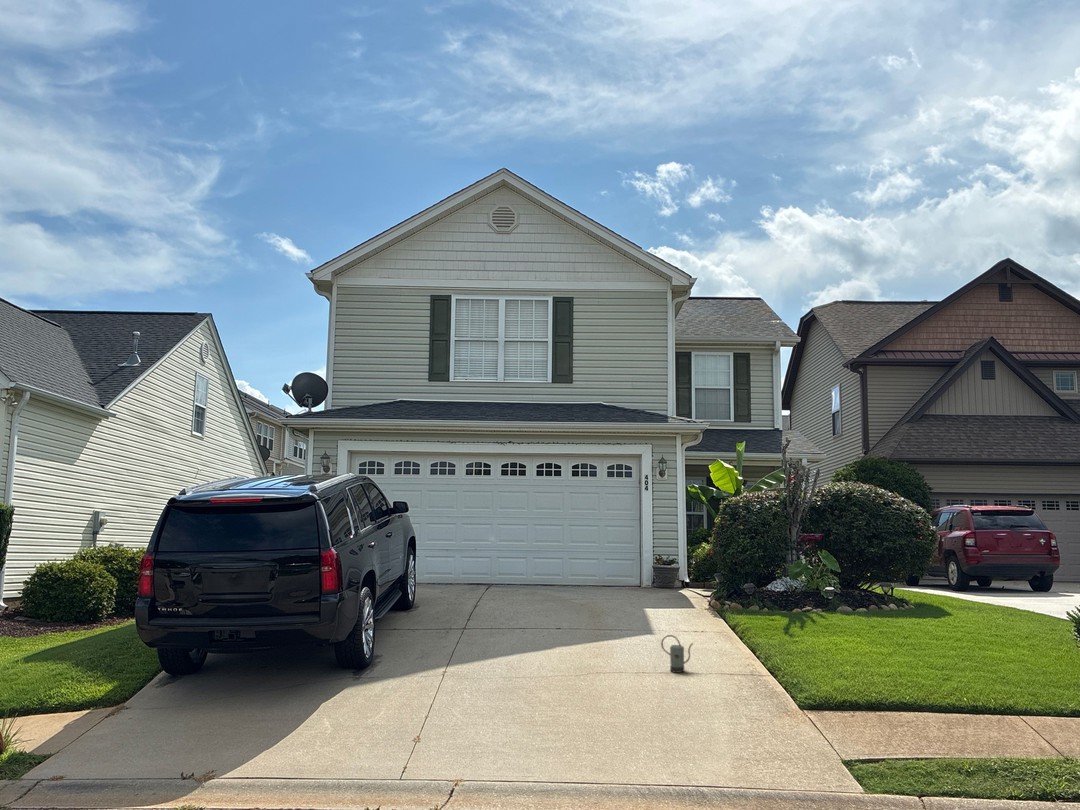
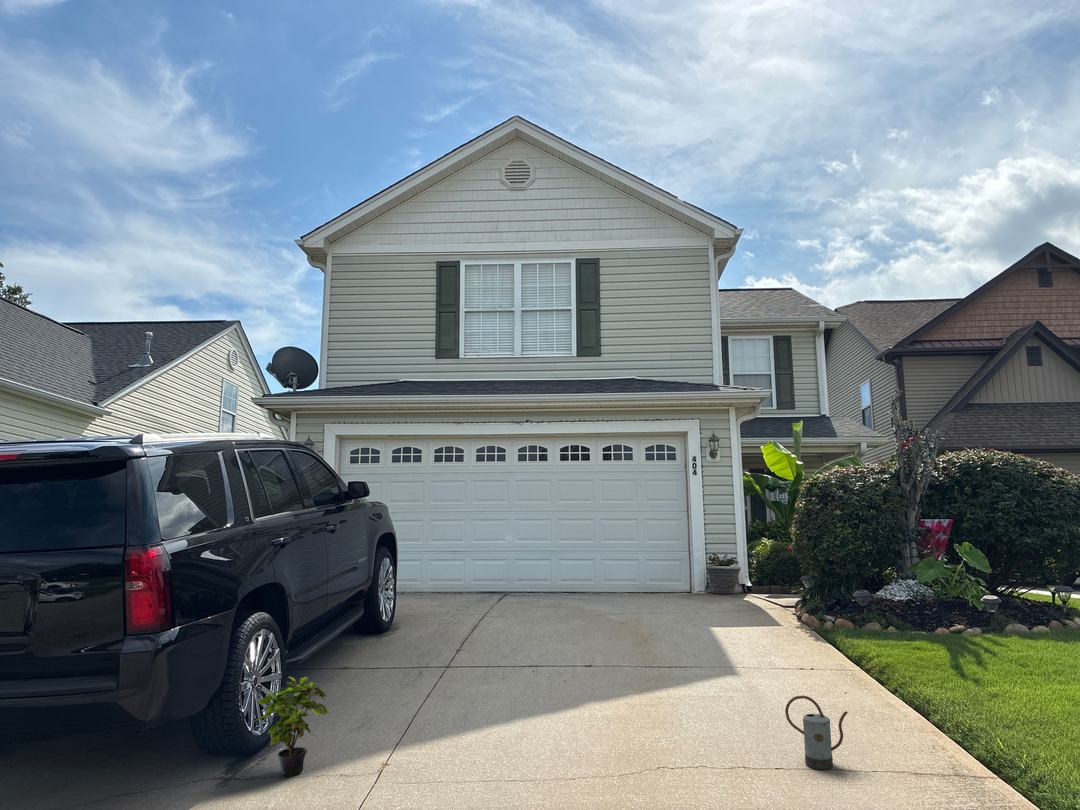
potted plant: none [372,623,409,675] -> present [254,677,328,775]

